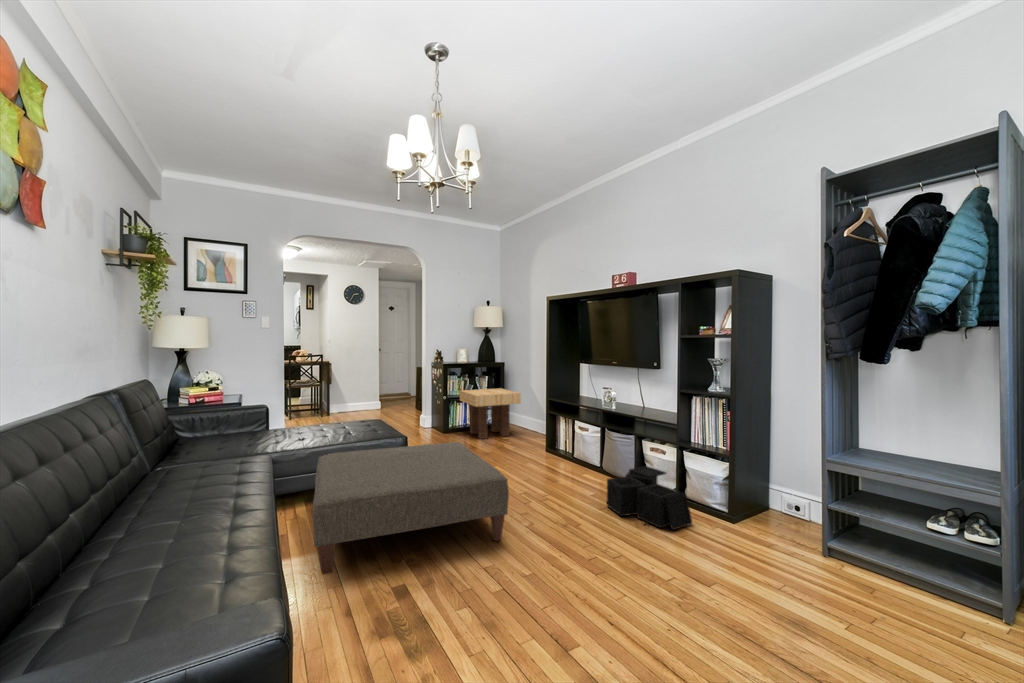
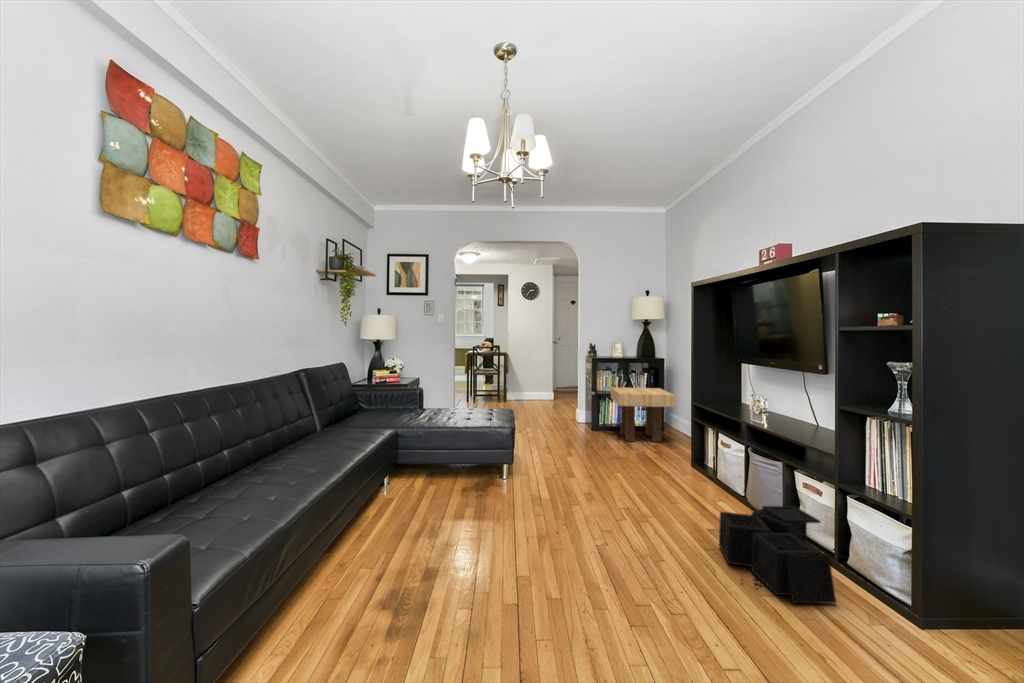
ottoman: present [313,442,509,575] -> none [379,435,568,553]

